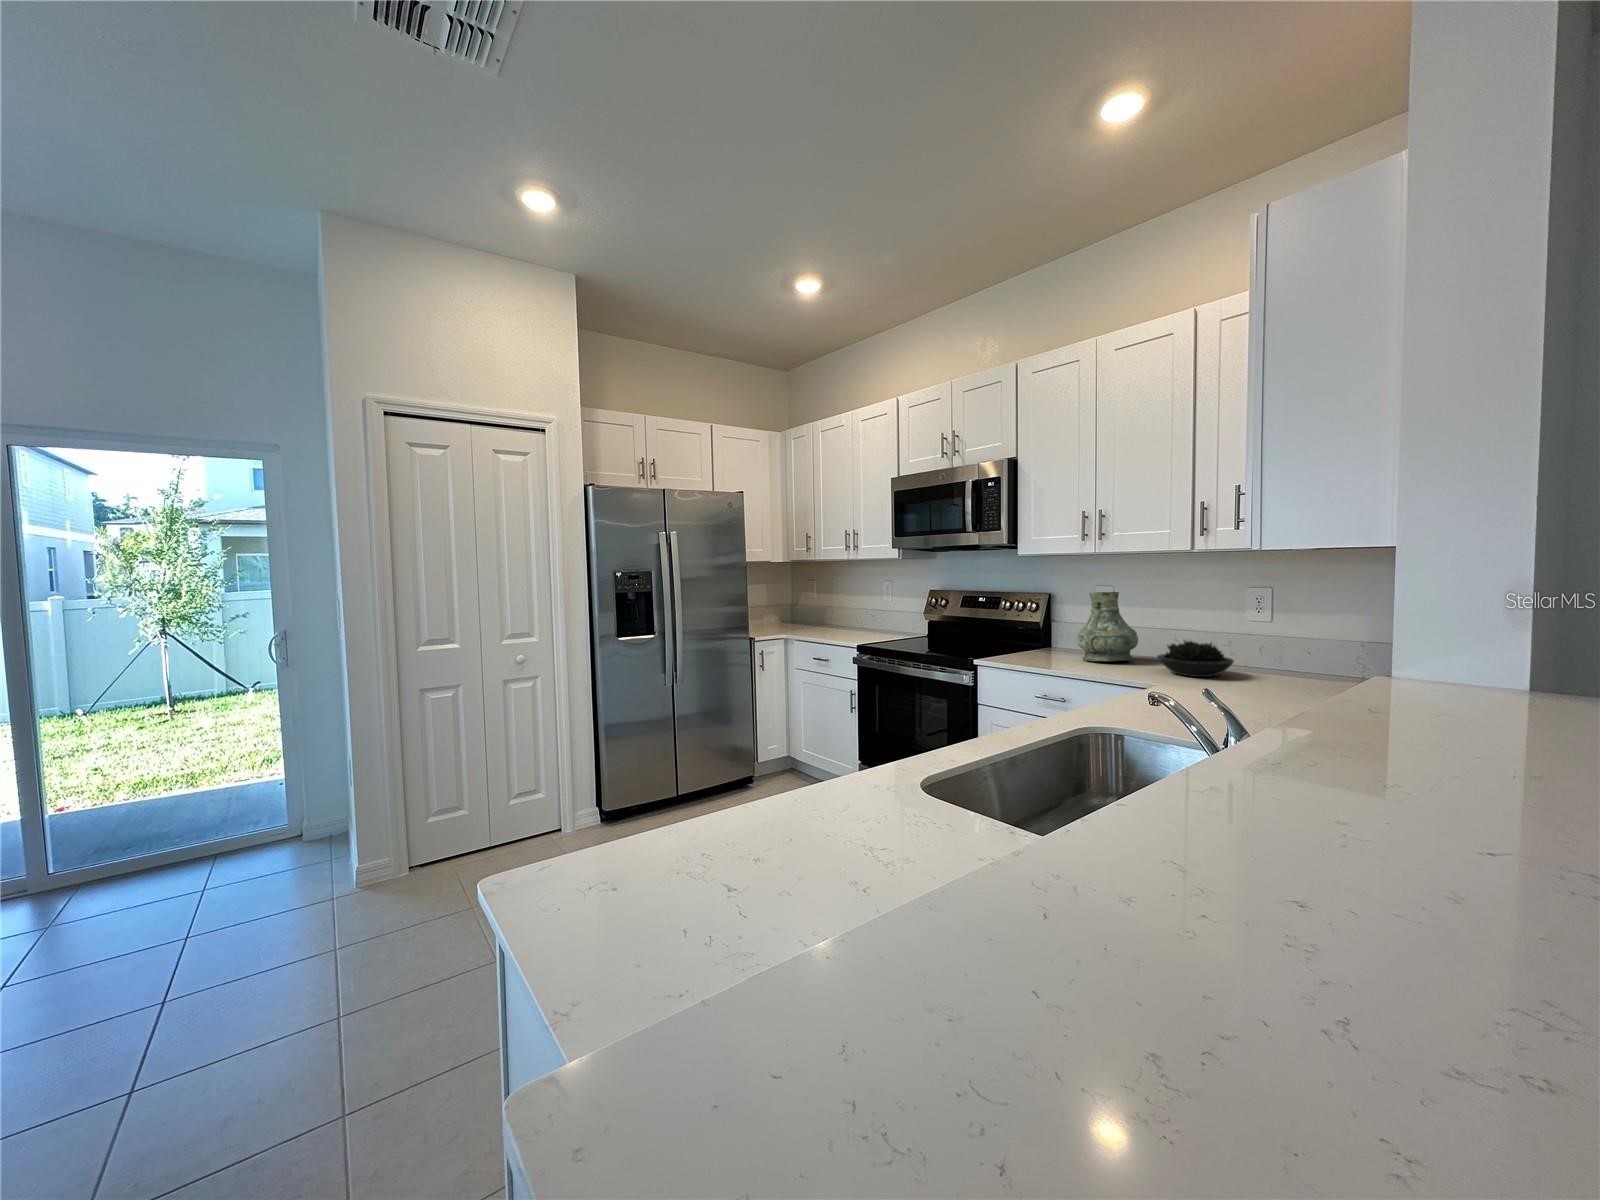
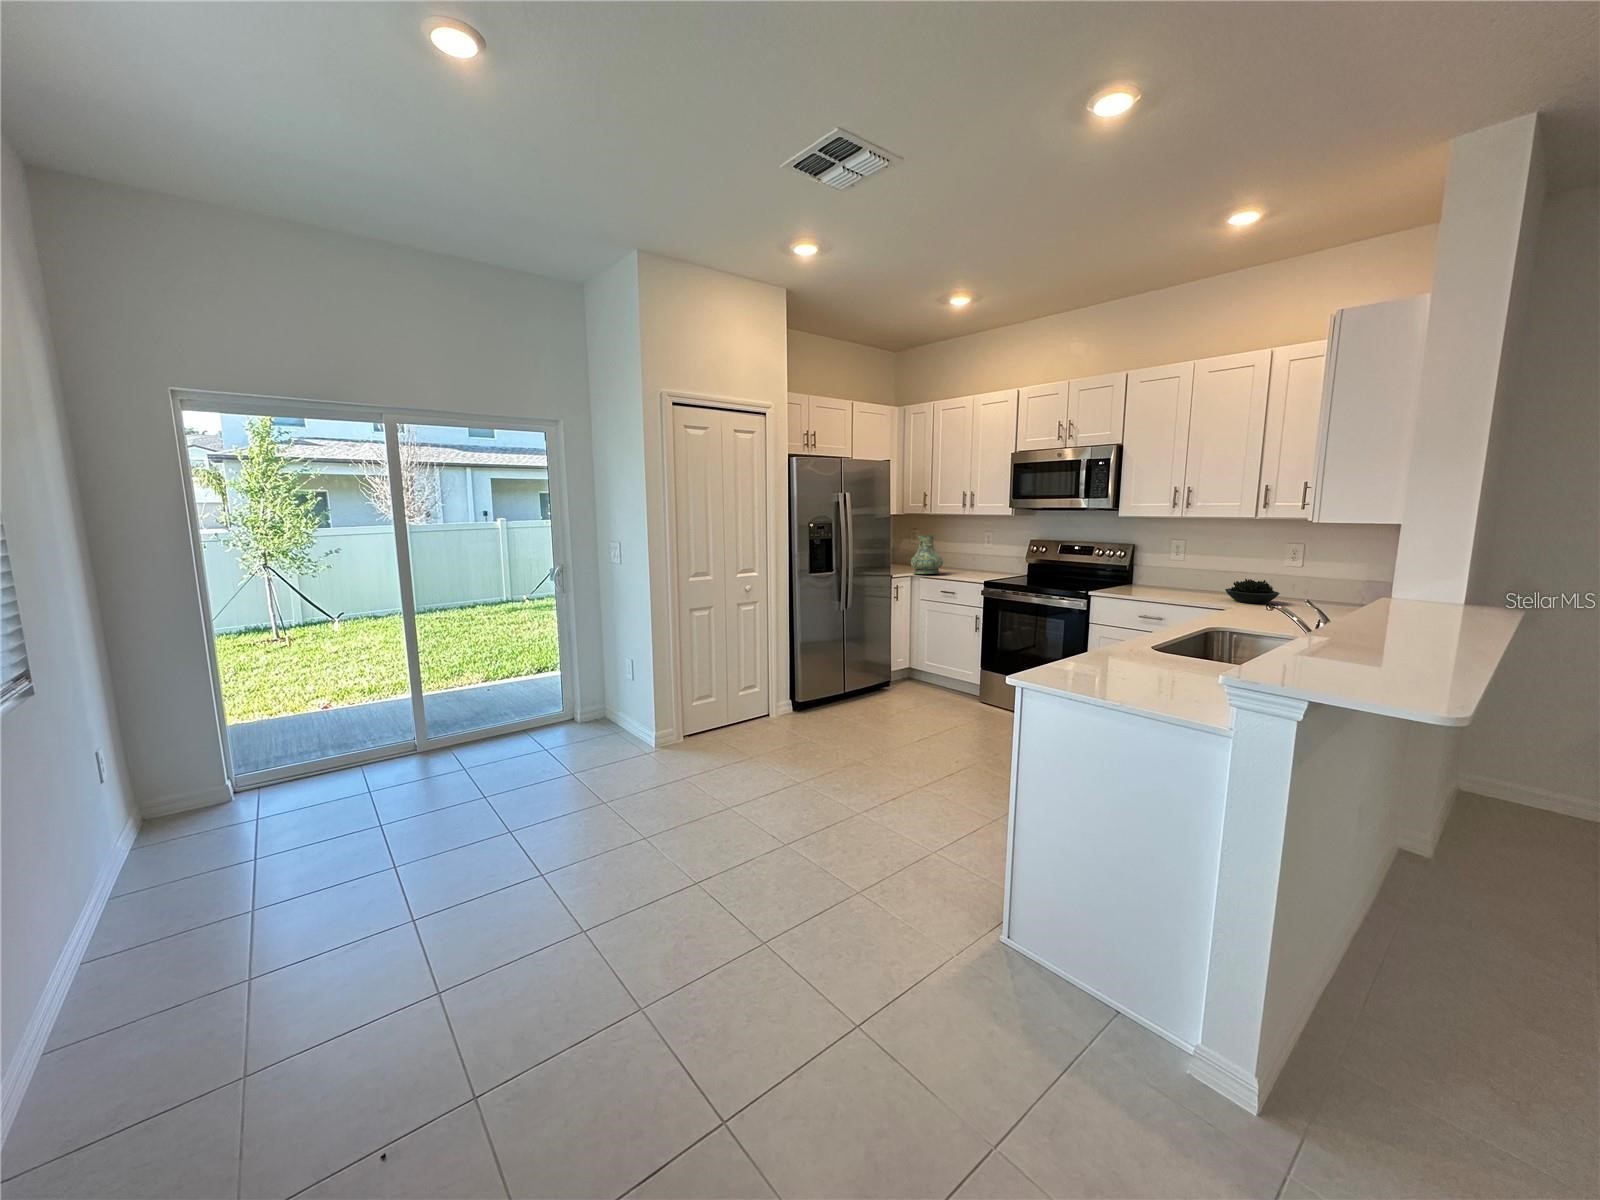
vase: present [1077,592,1138,661] -> present [911,535,943,574]

